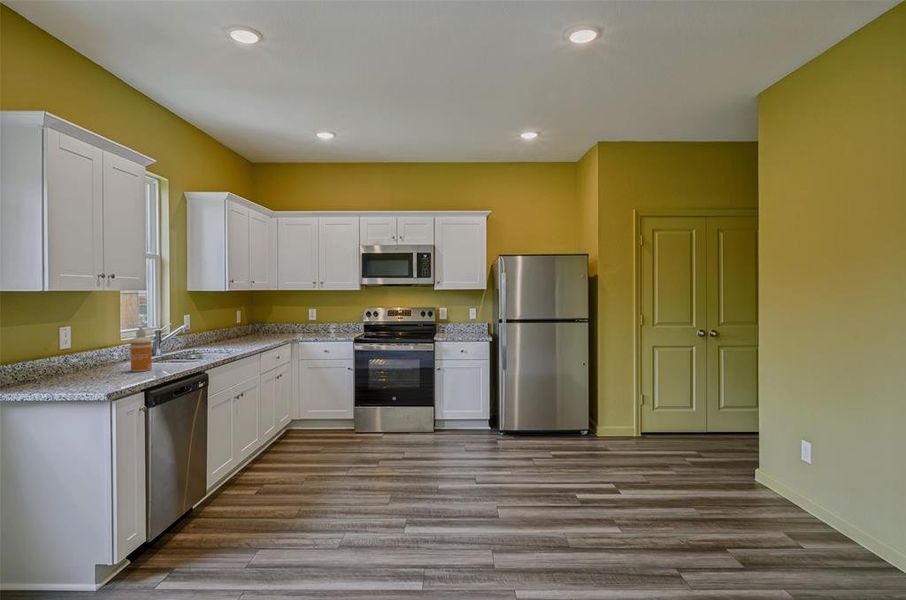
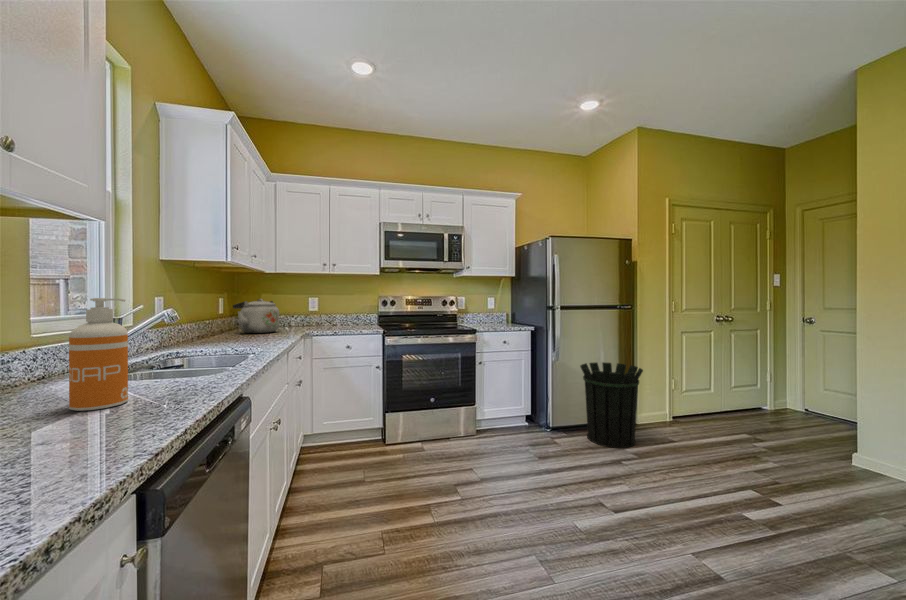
kettle: none [244,312,276,338] -> present [233,299,279,333]
waste bin: none [522,373,578,451] -> present [580,362,643,448]

